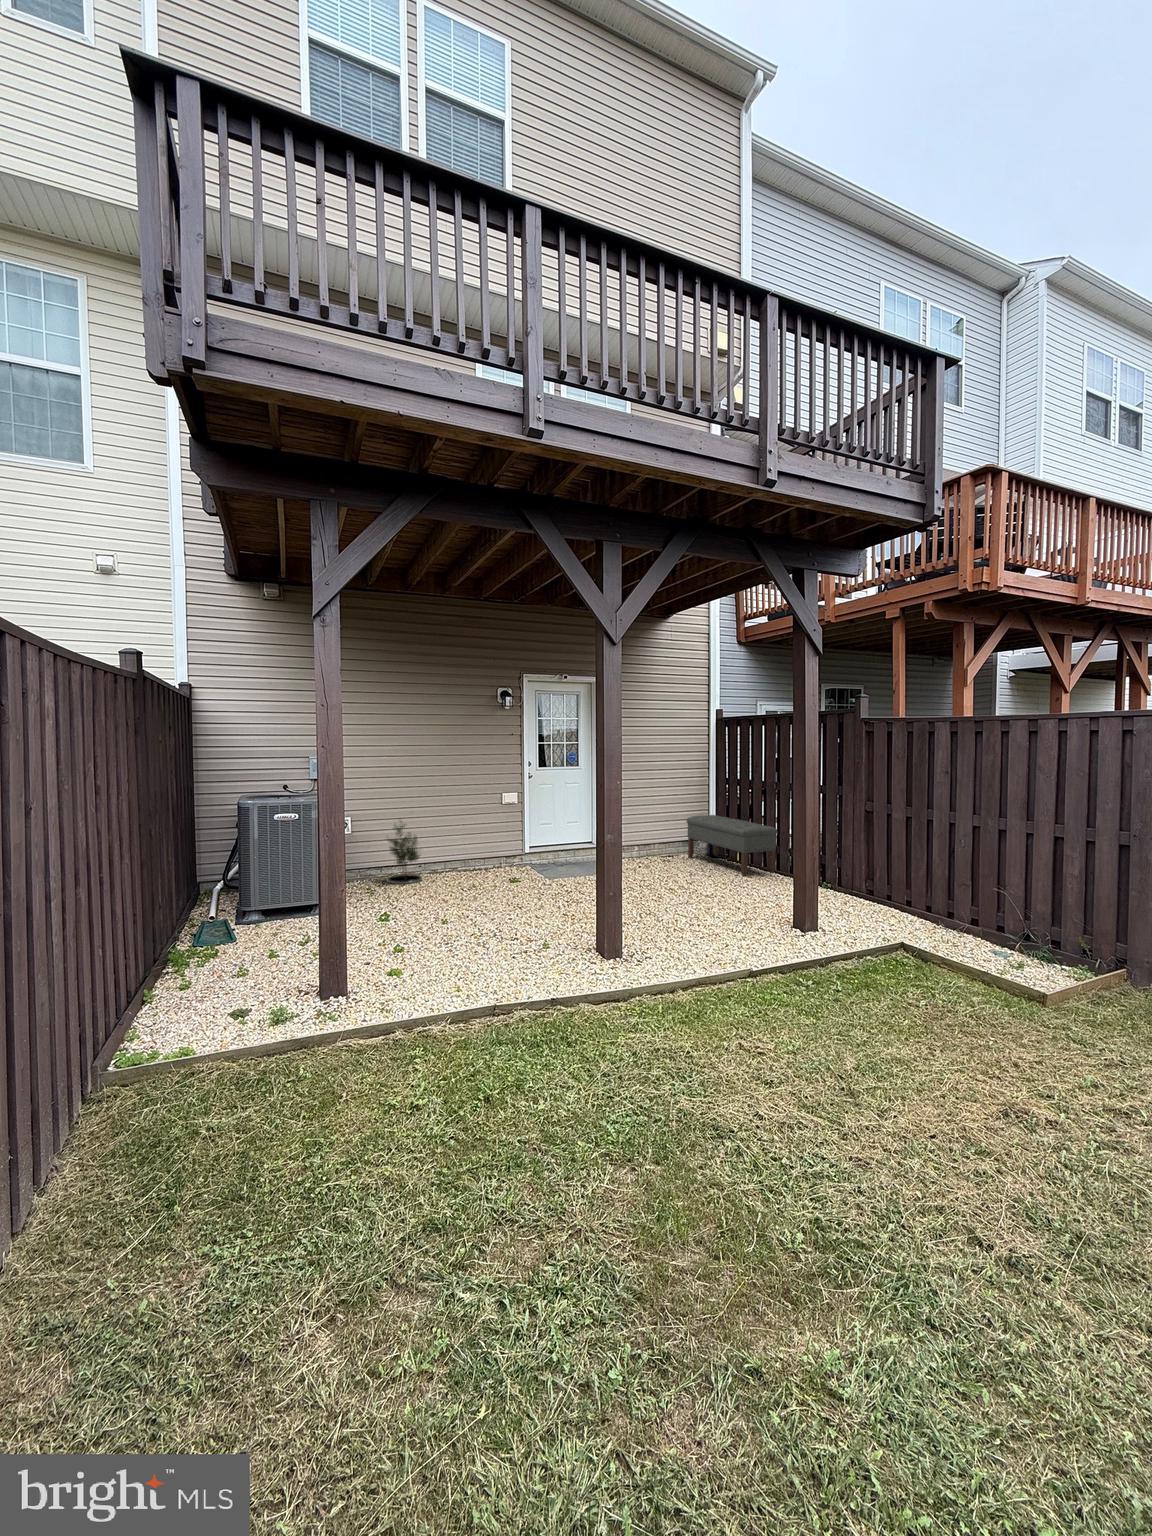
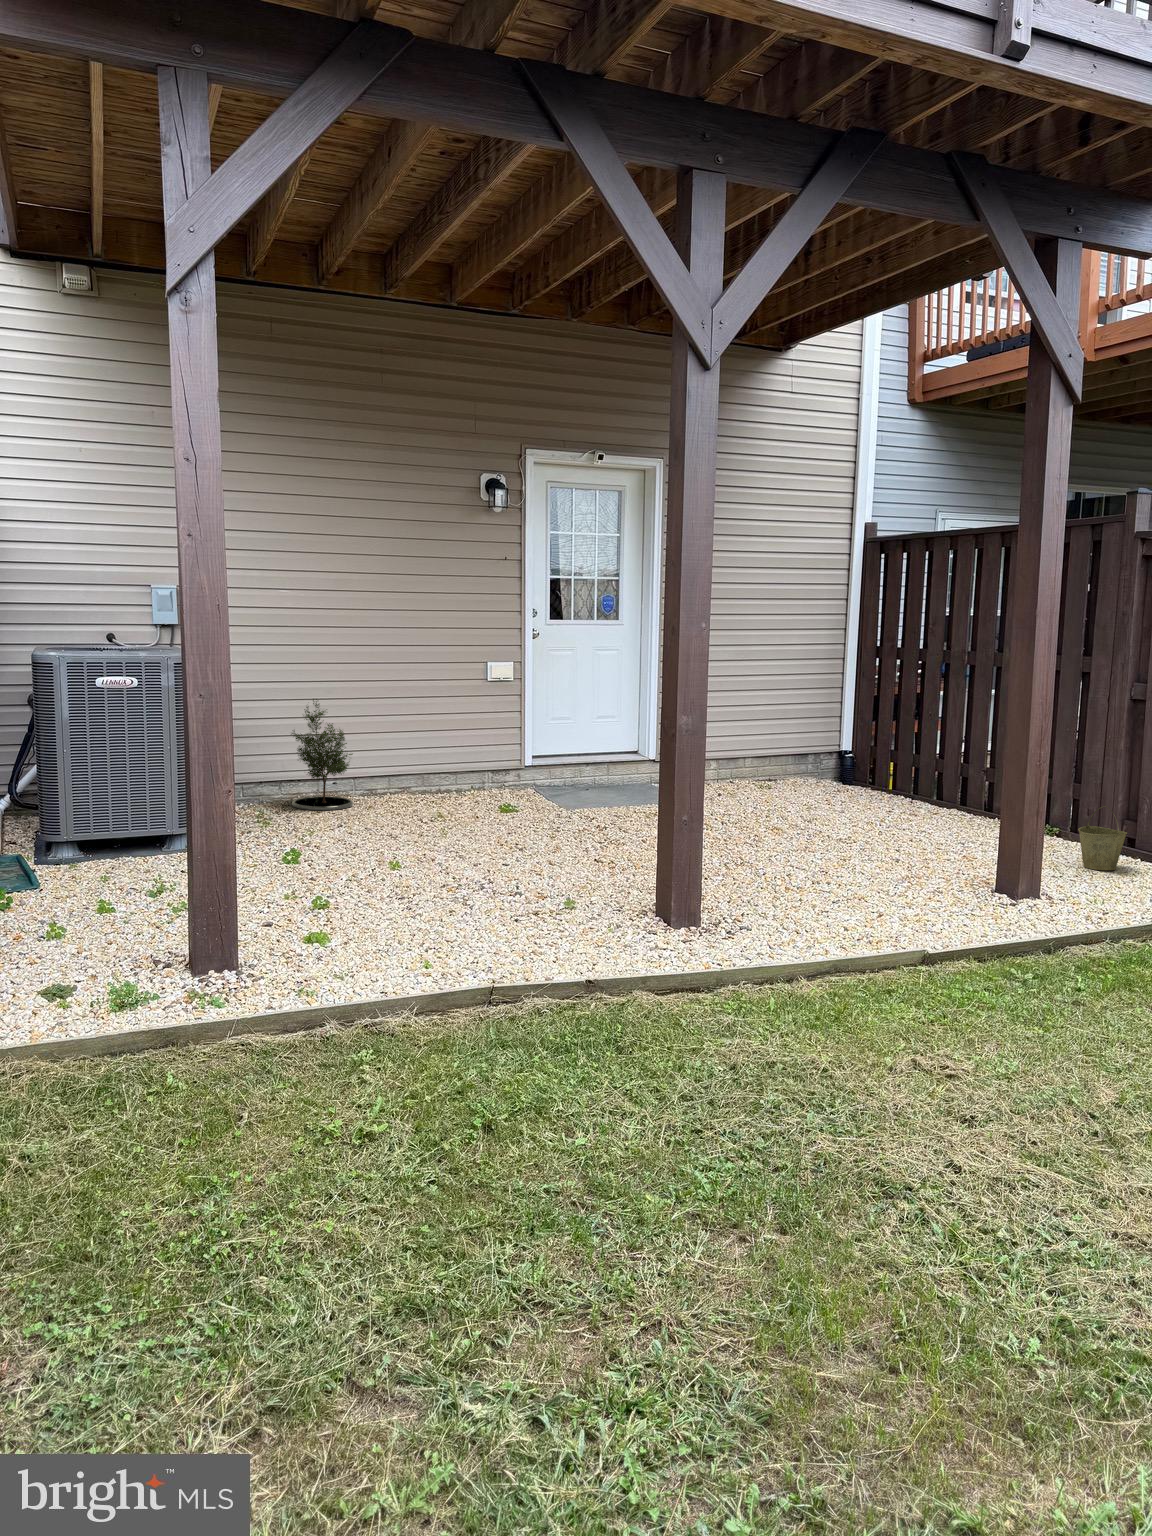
bench: present [687,815,778,876] -> none [800,715,959,815]
bucket: none [846,871,875,910] -> present [1078,806,1127,870]

